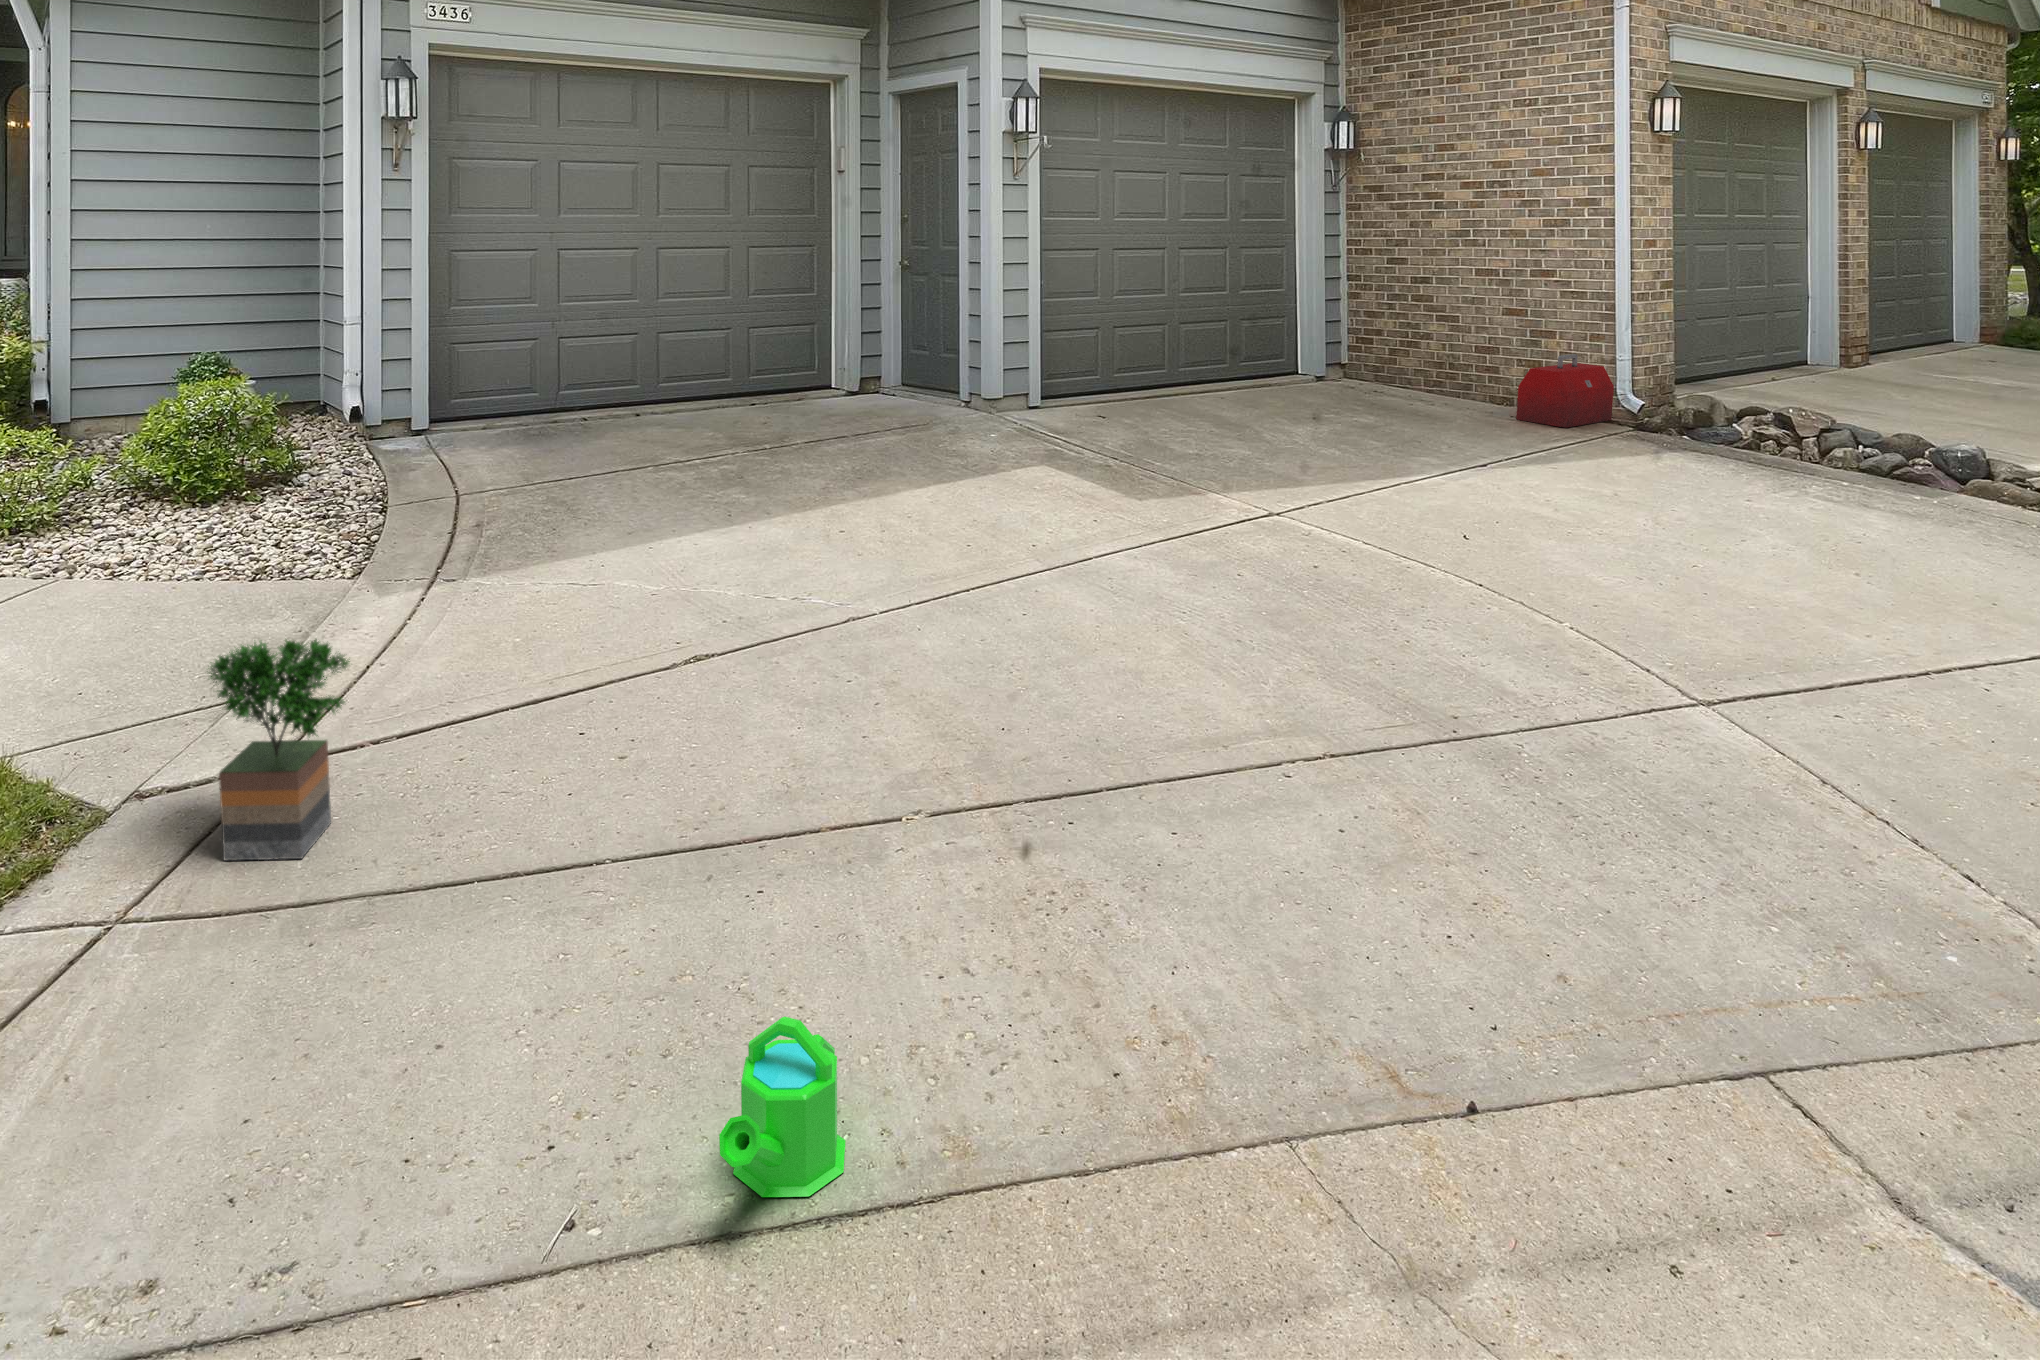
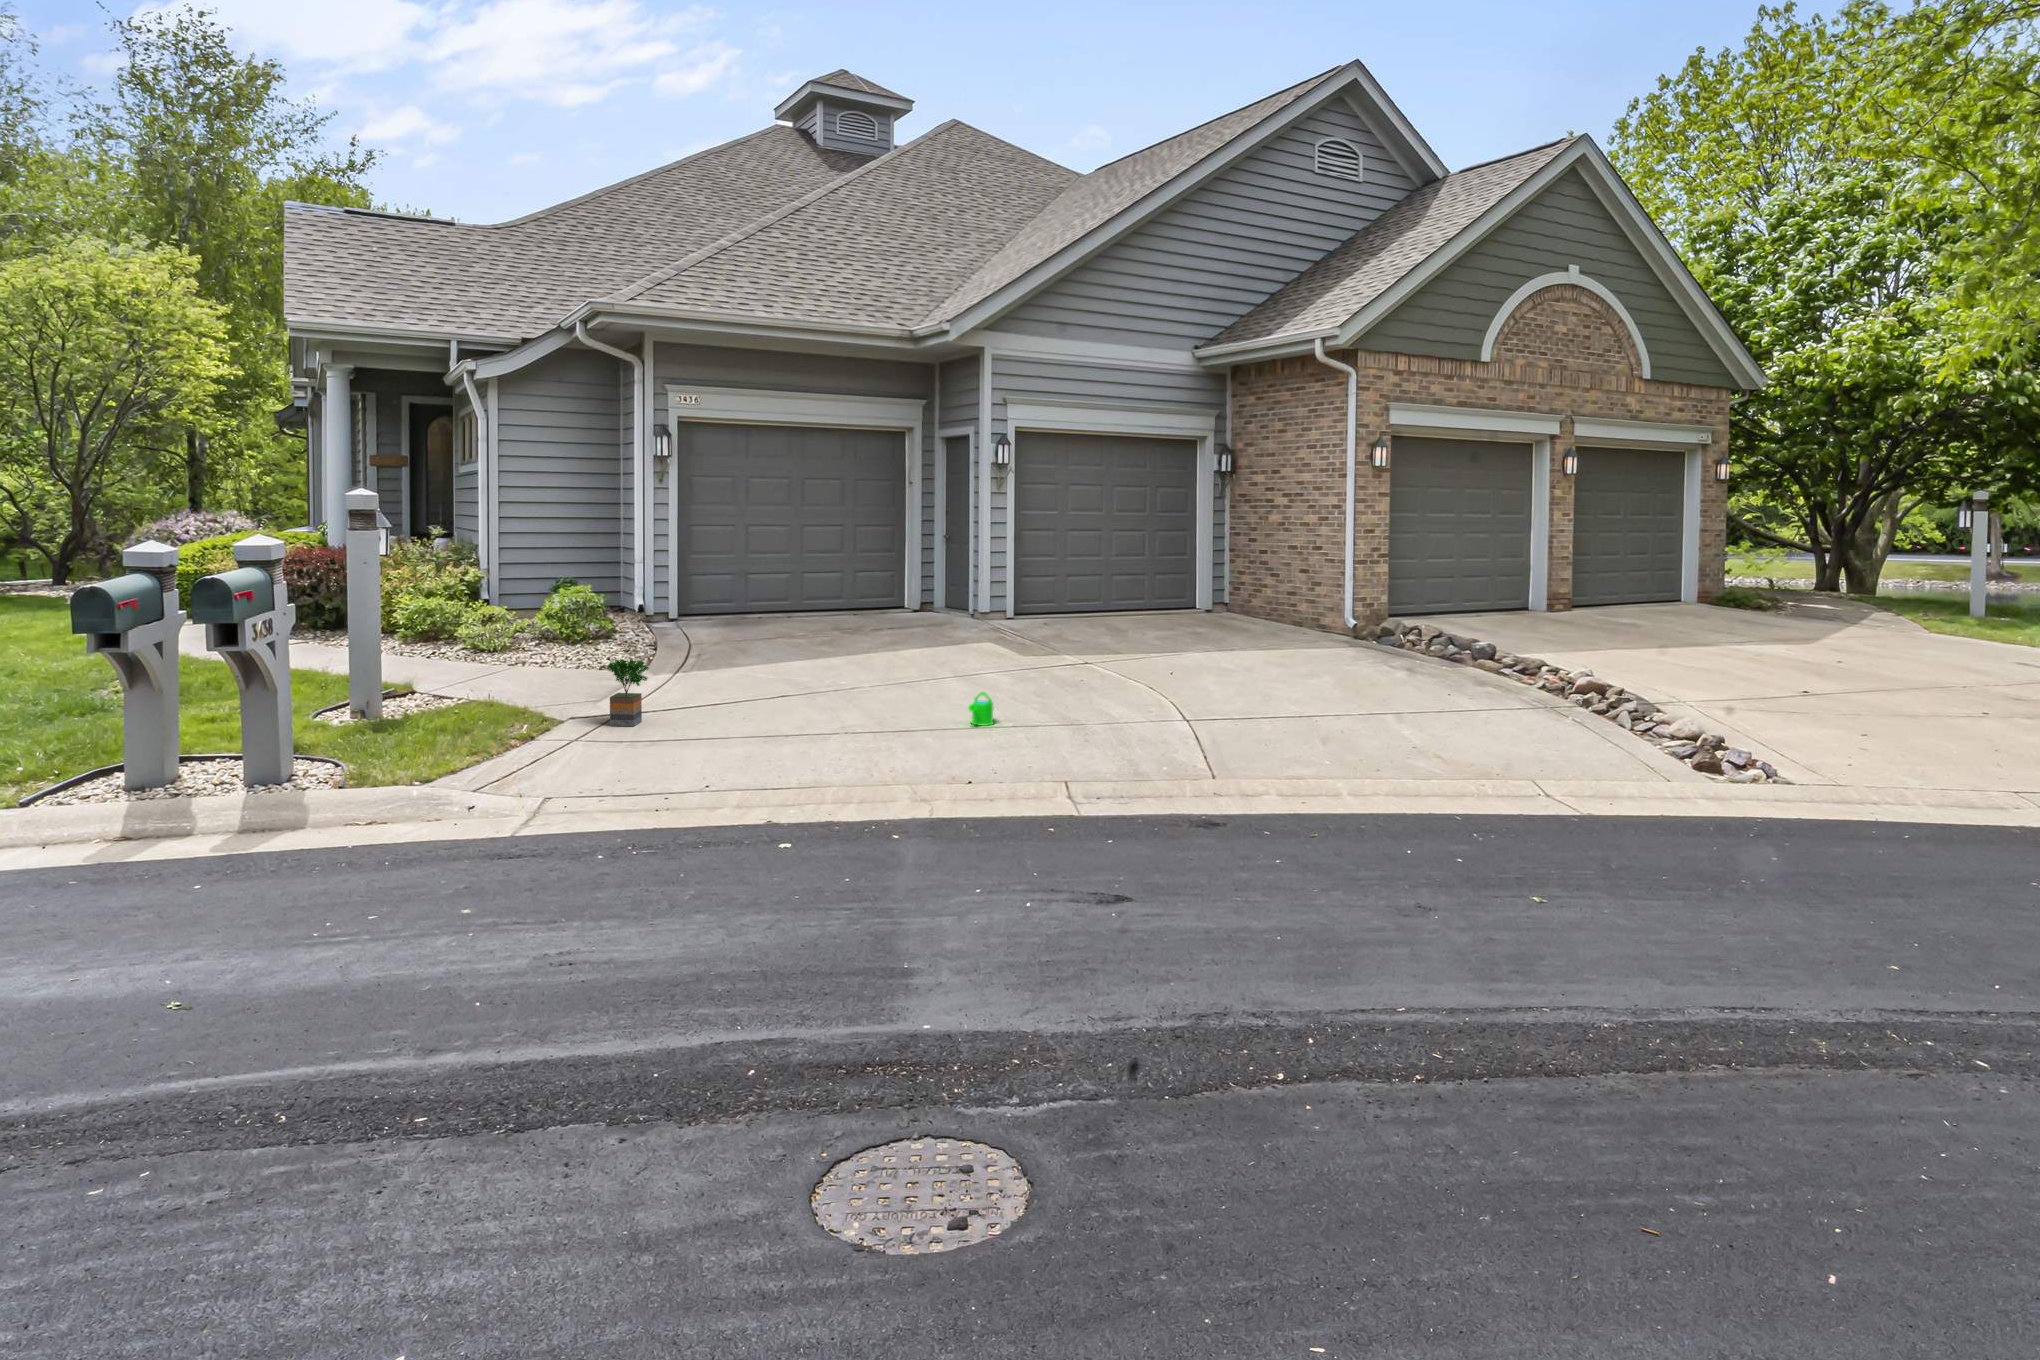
toolbox: present [1516,354,1614,428] -> none [1280,595,1336,635]
watering can: present [719,1017,845,1197] -> present [968,692,994,726]

